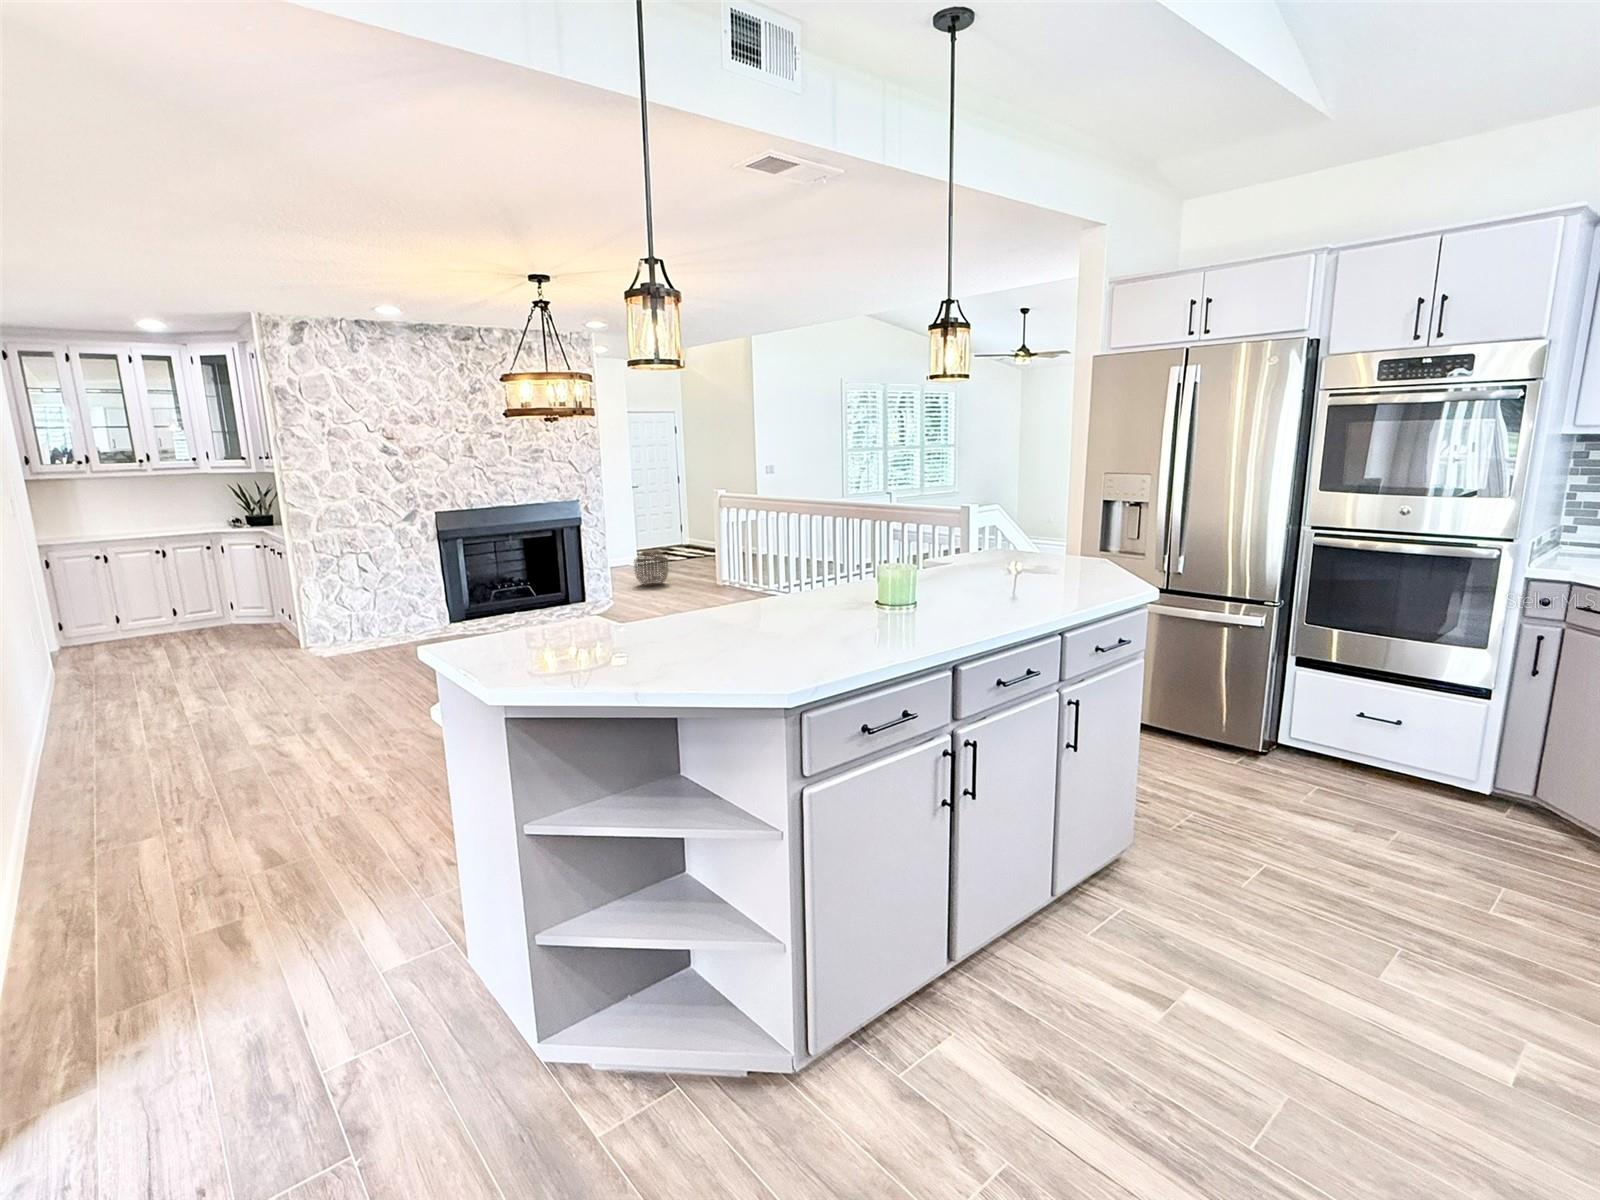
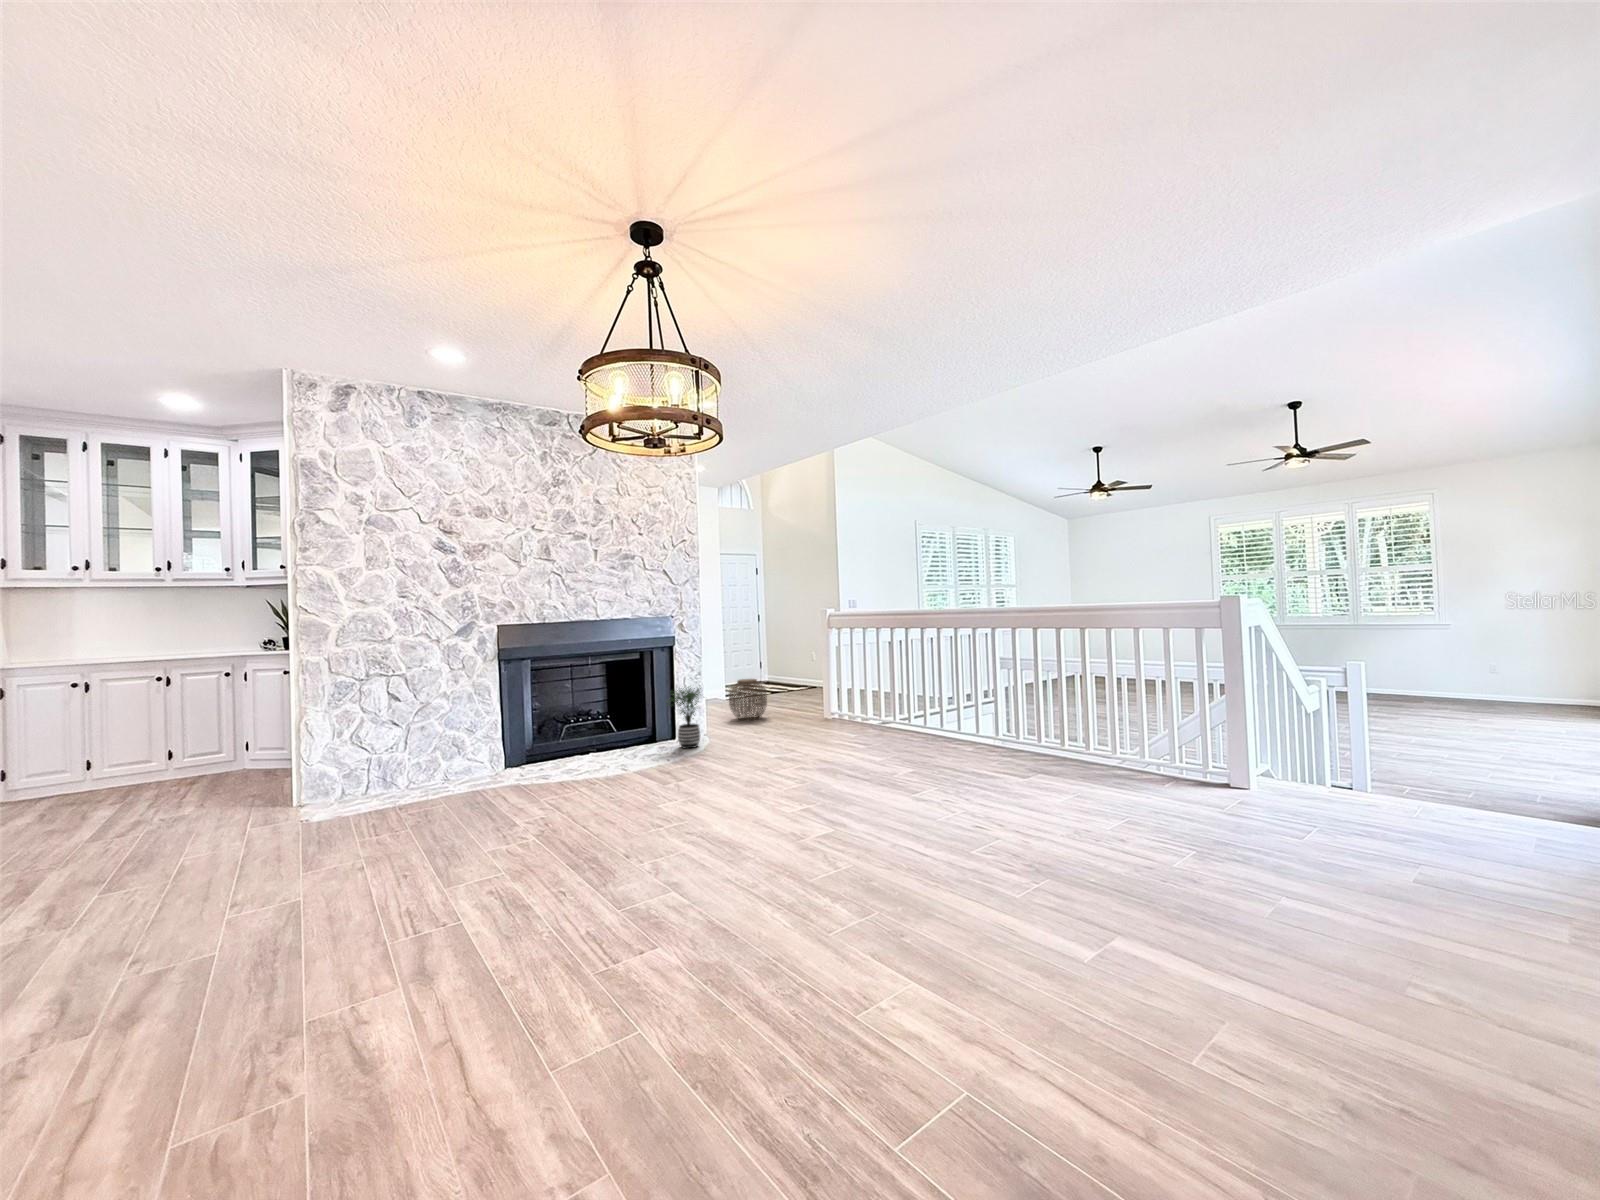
potted plant: none [574,557,611,609] -> present [668,687,701,748]

